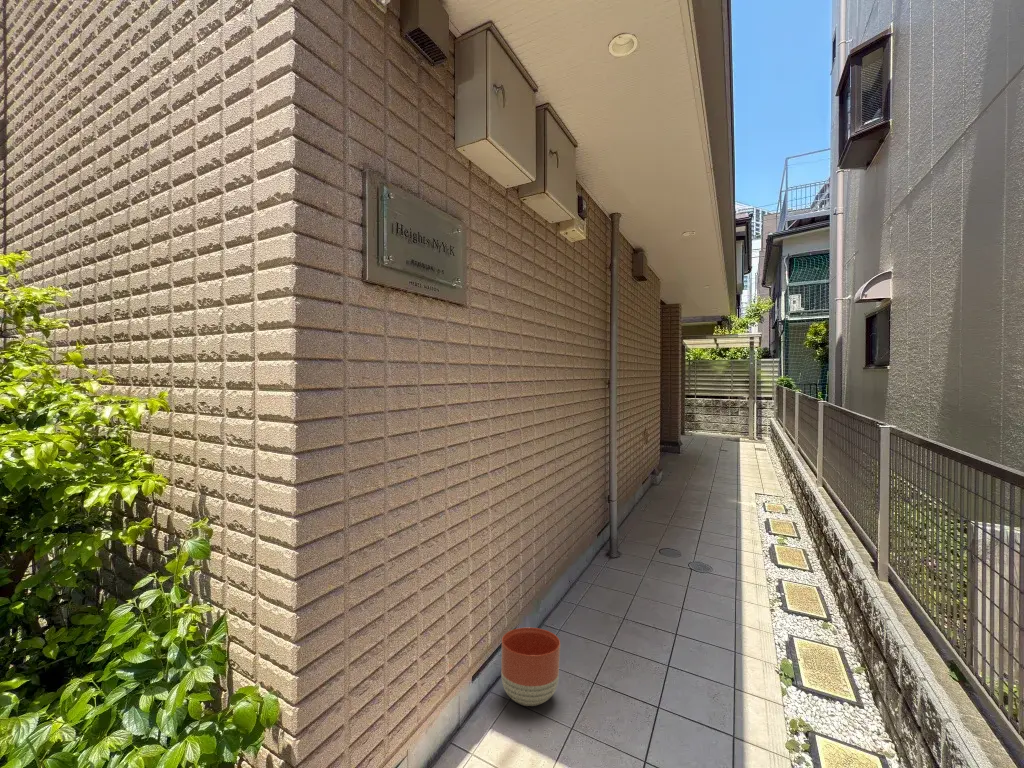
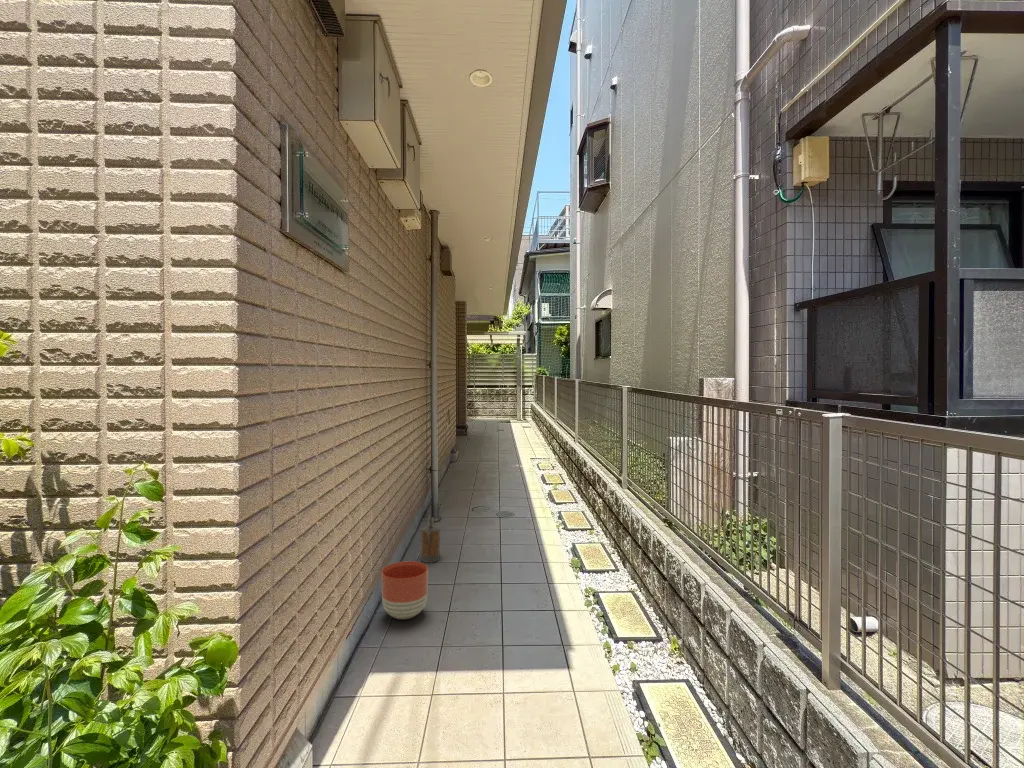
watering can: none [574,567,598,628] -> present [421,516,440,563]

